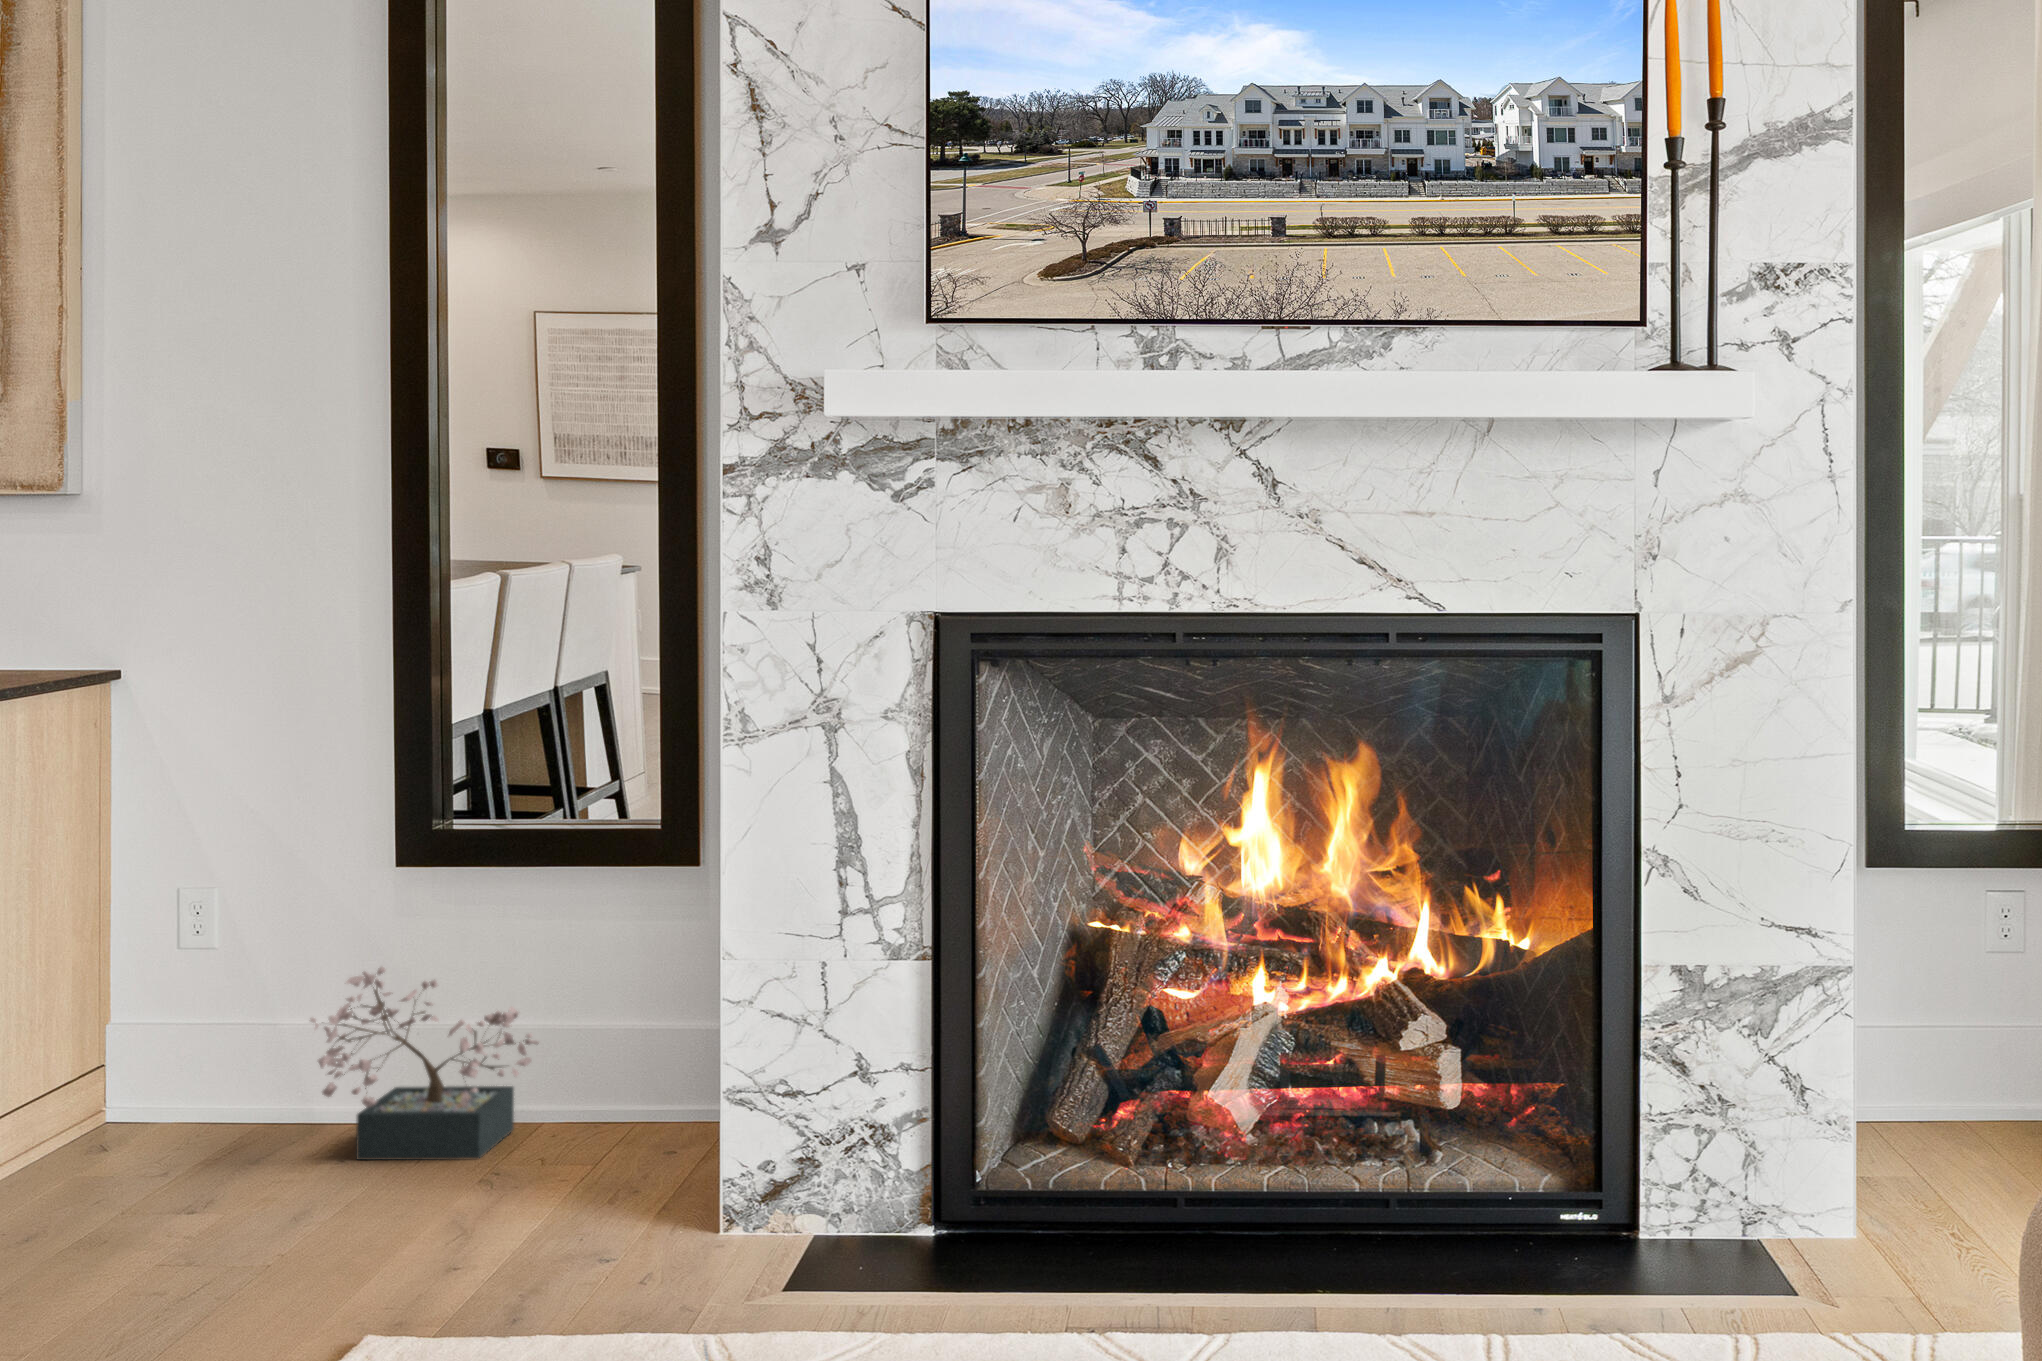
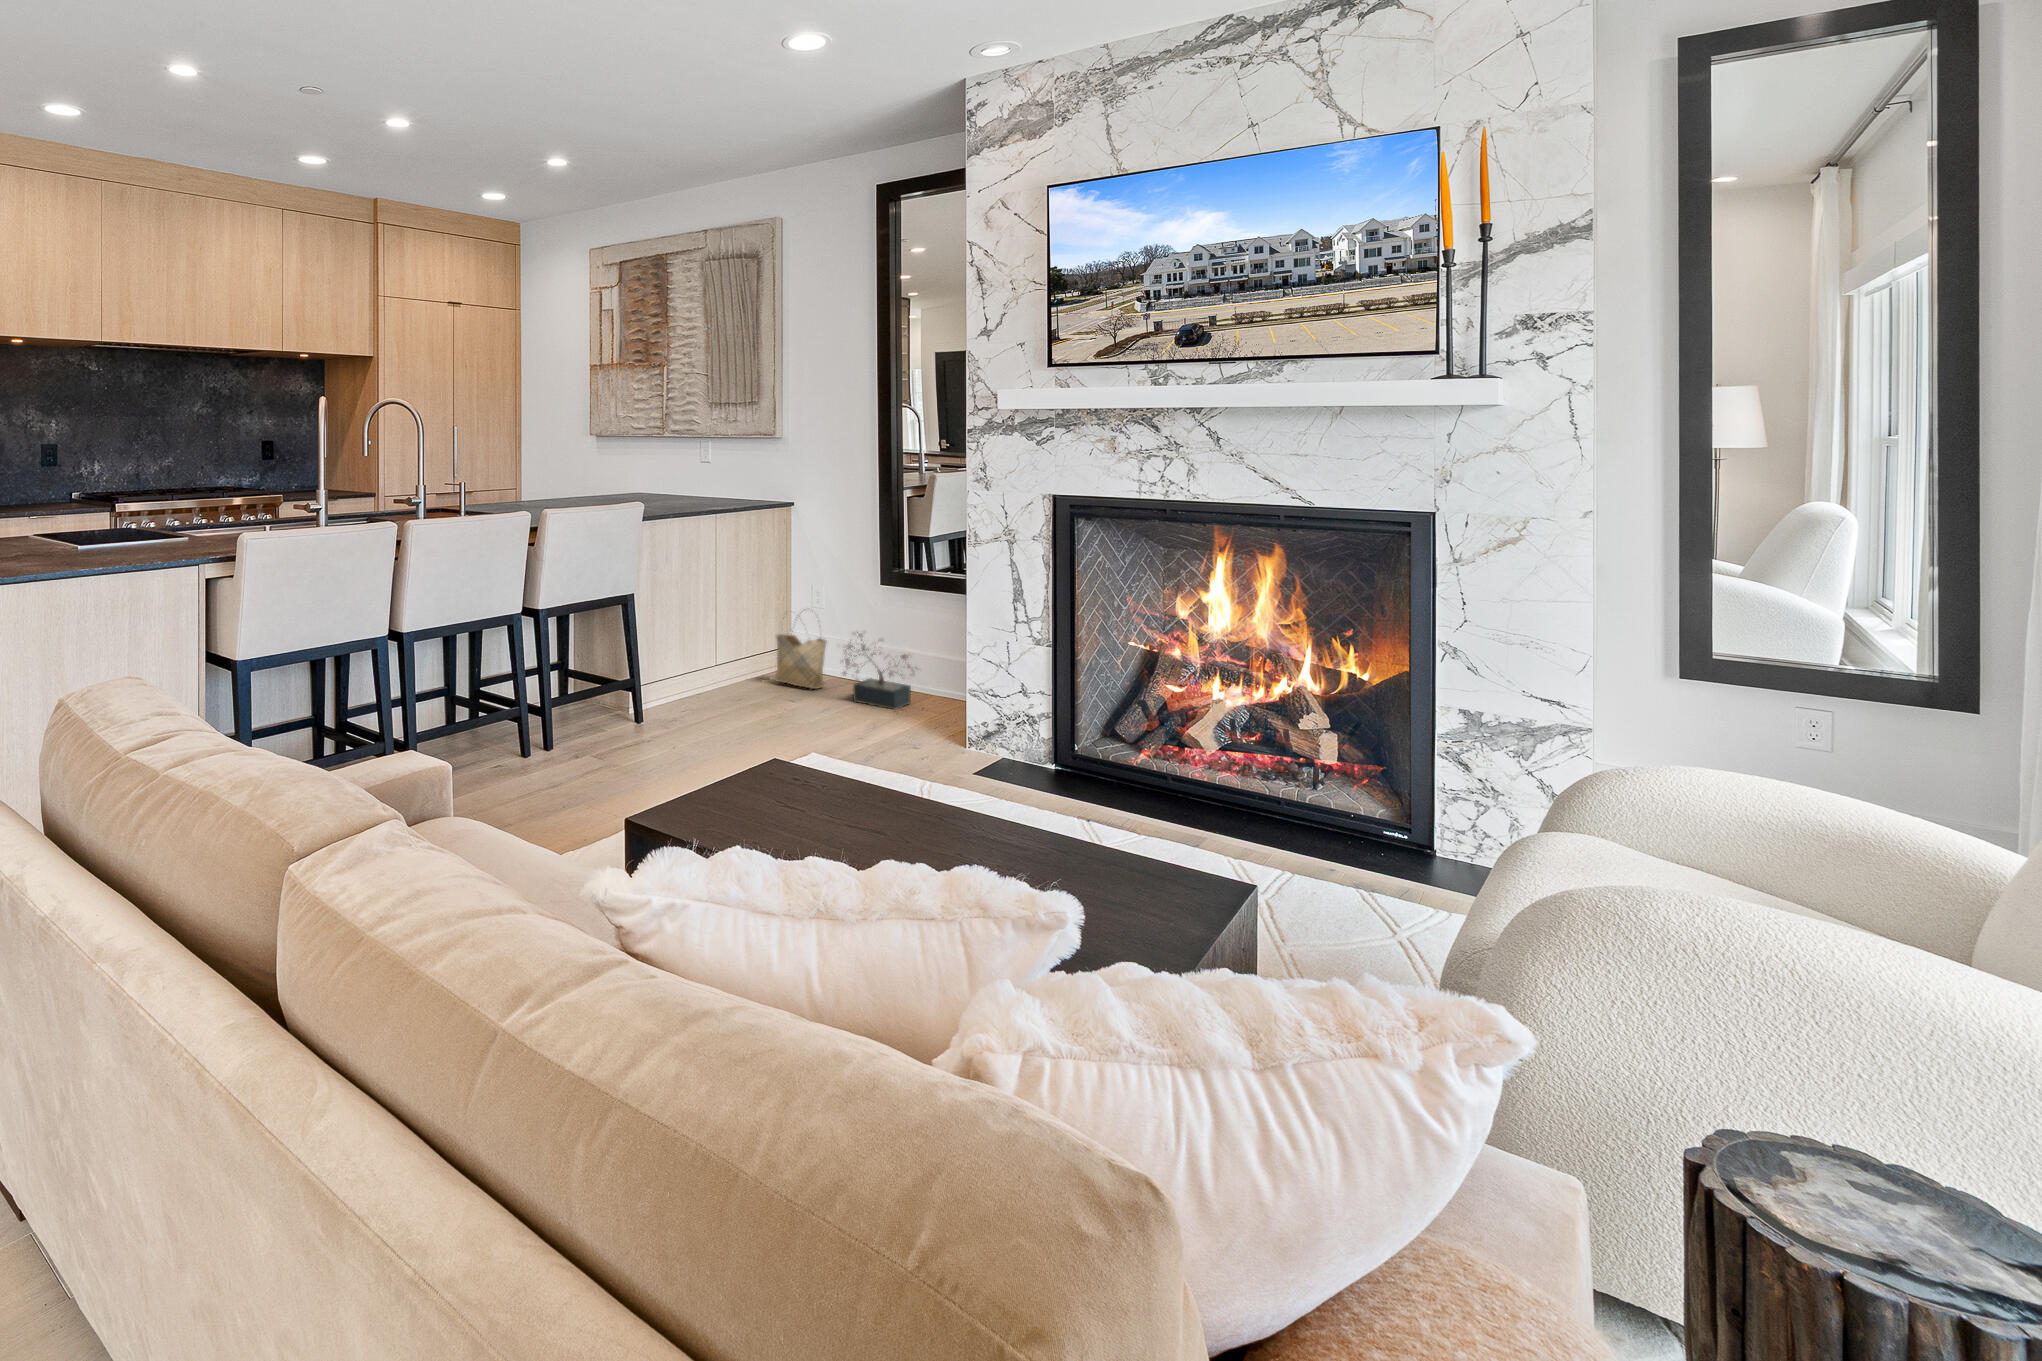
woven basket: none [98,930,267,1146] -> present [775,609,826,689]

